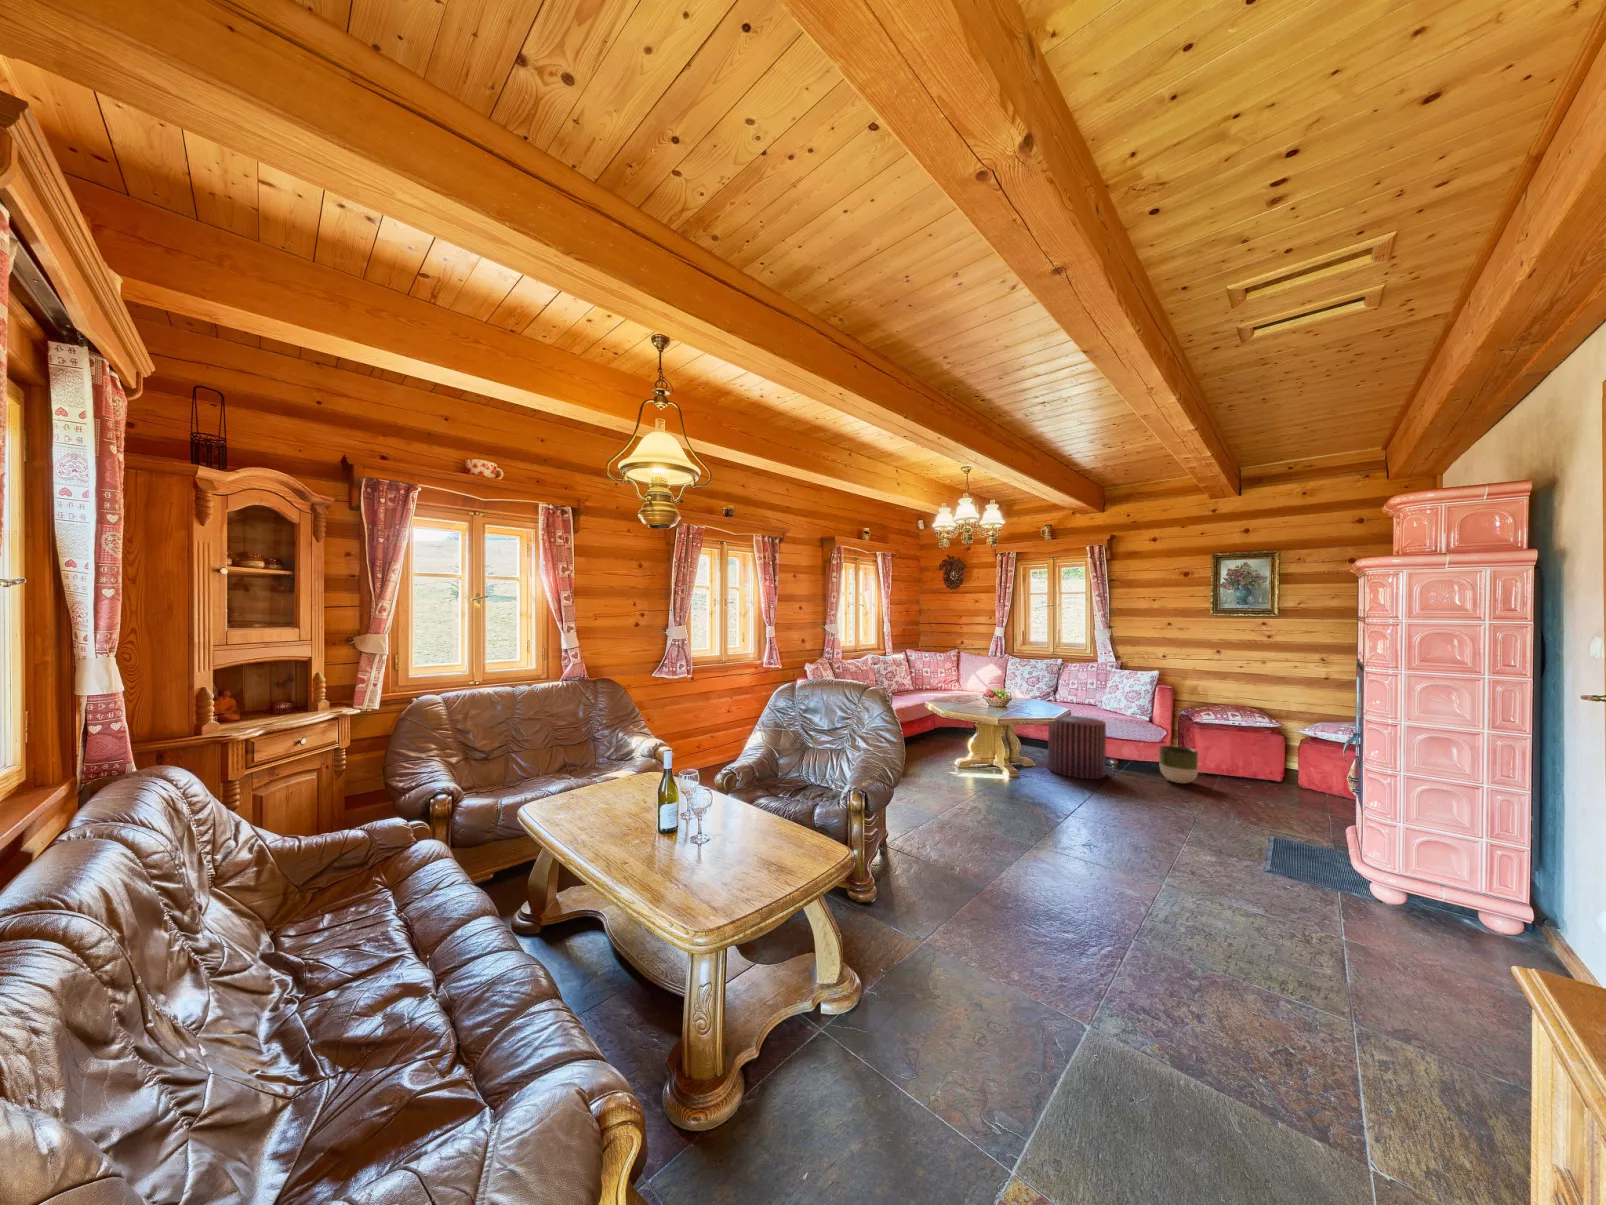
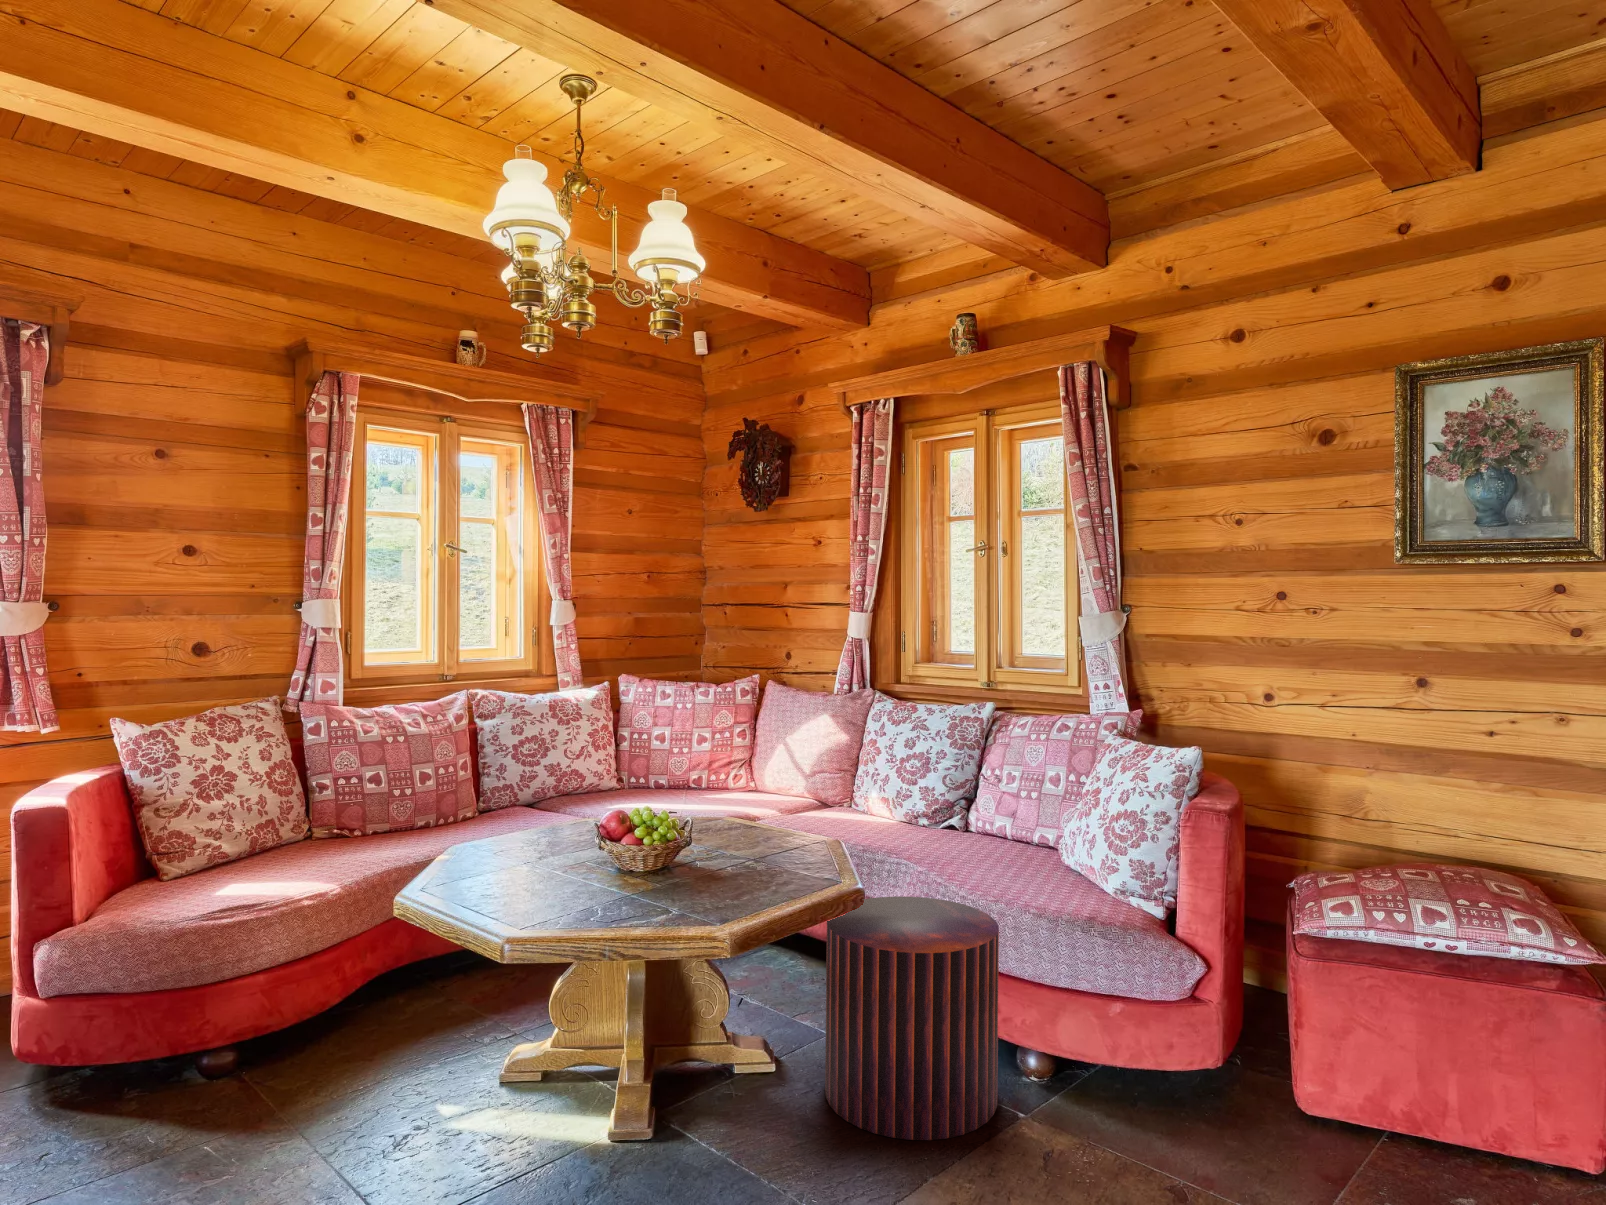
planter: present [1159,746,1198,783] -> none [1170,1012,1292,1161]

